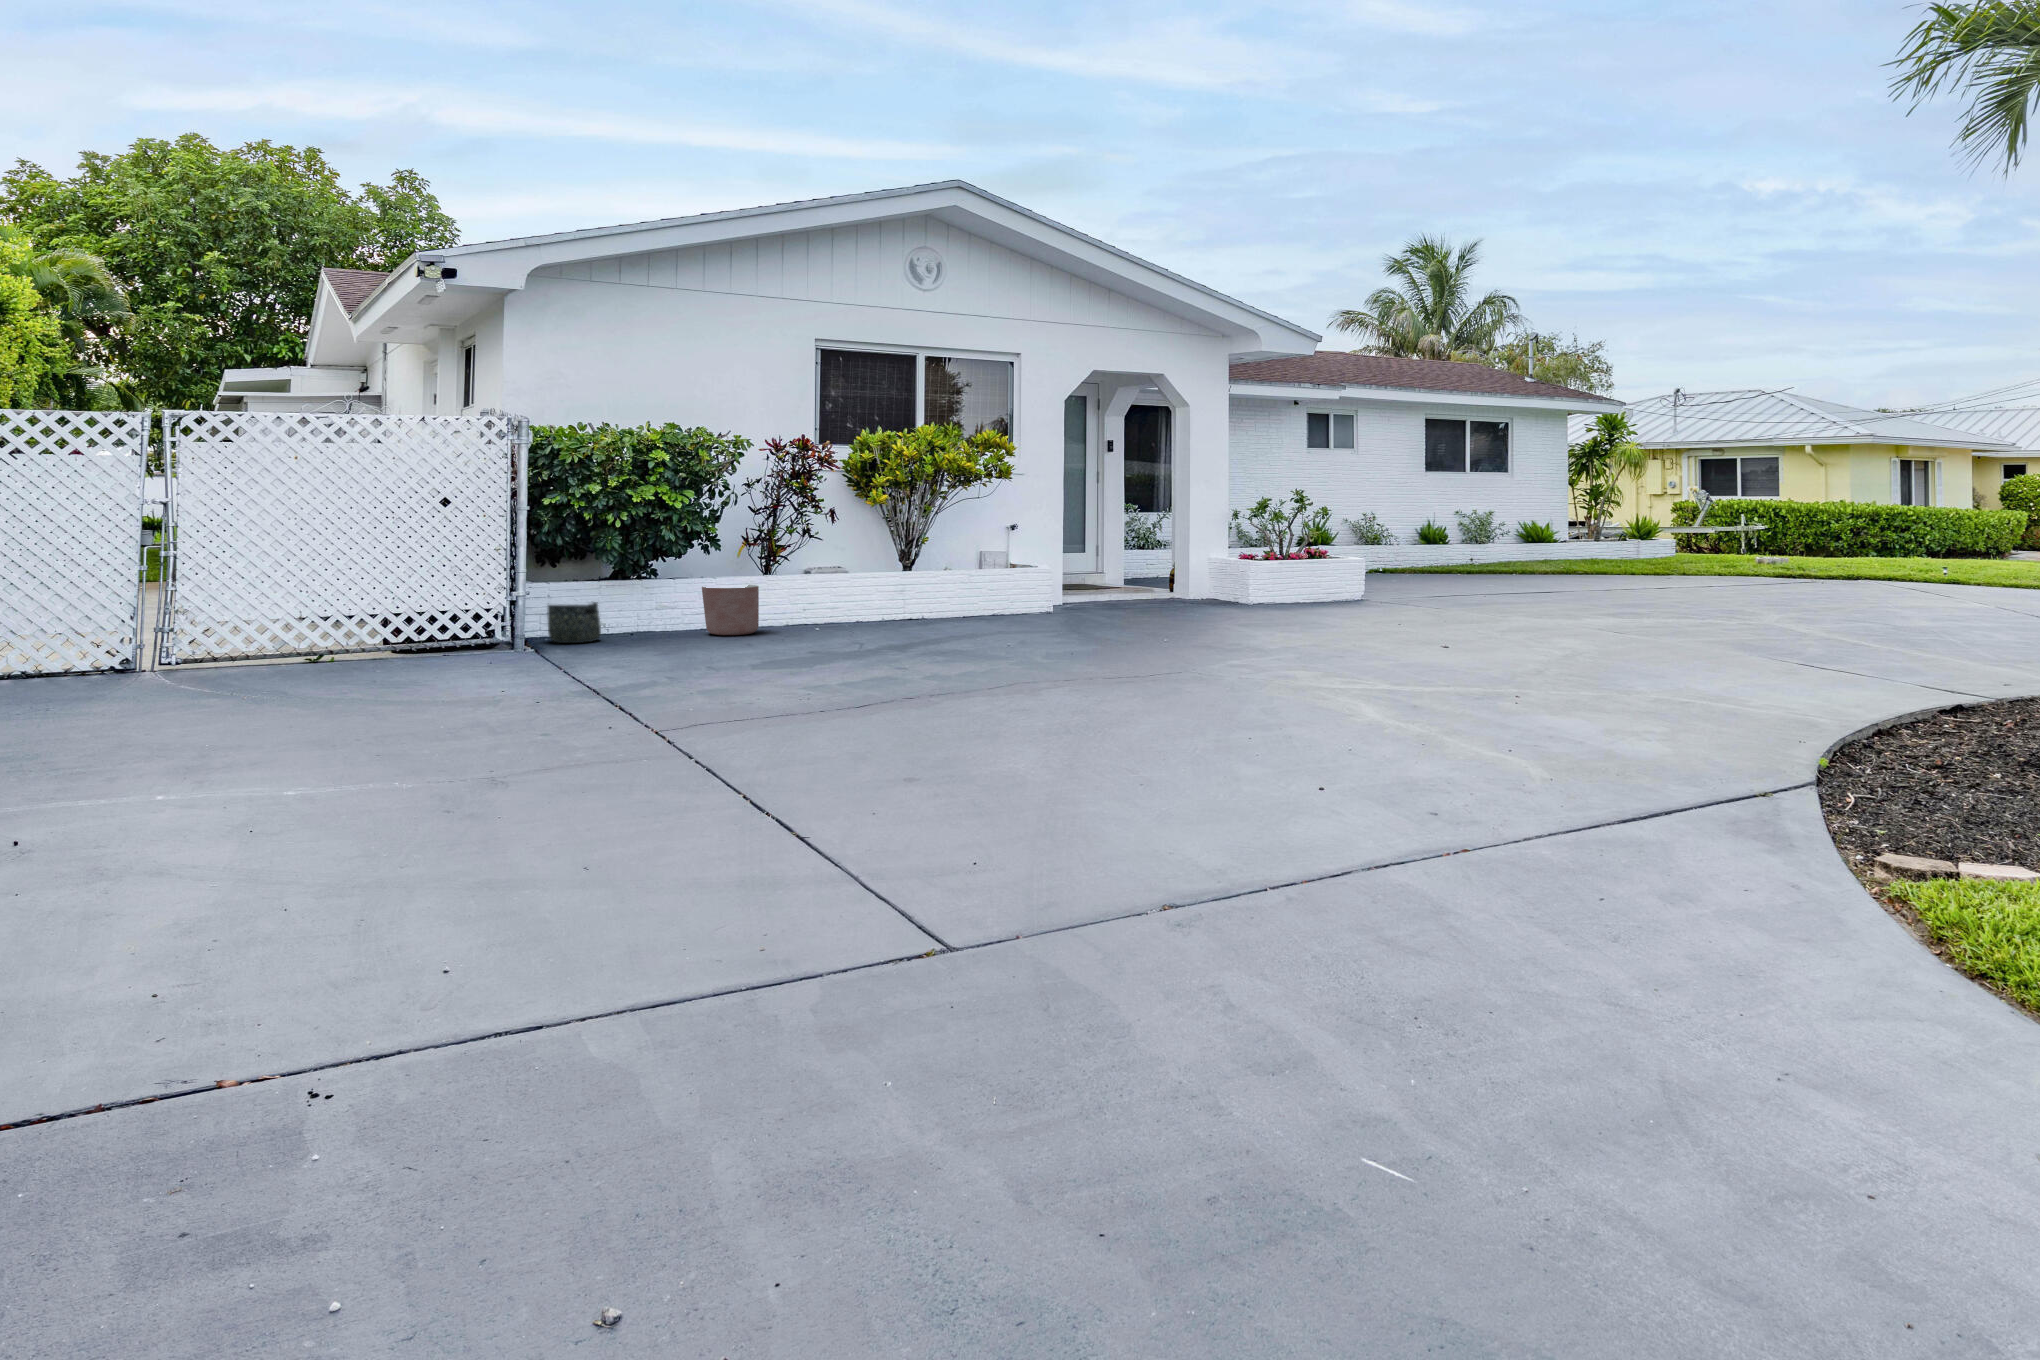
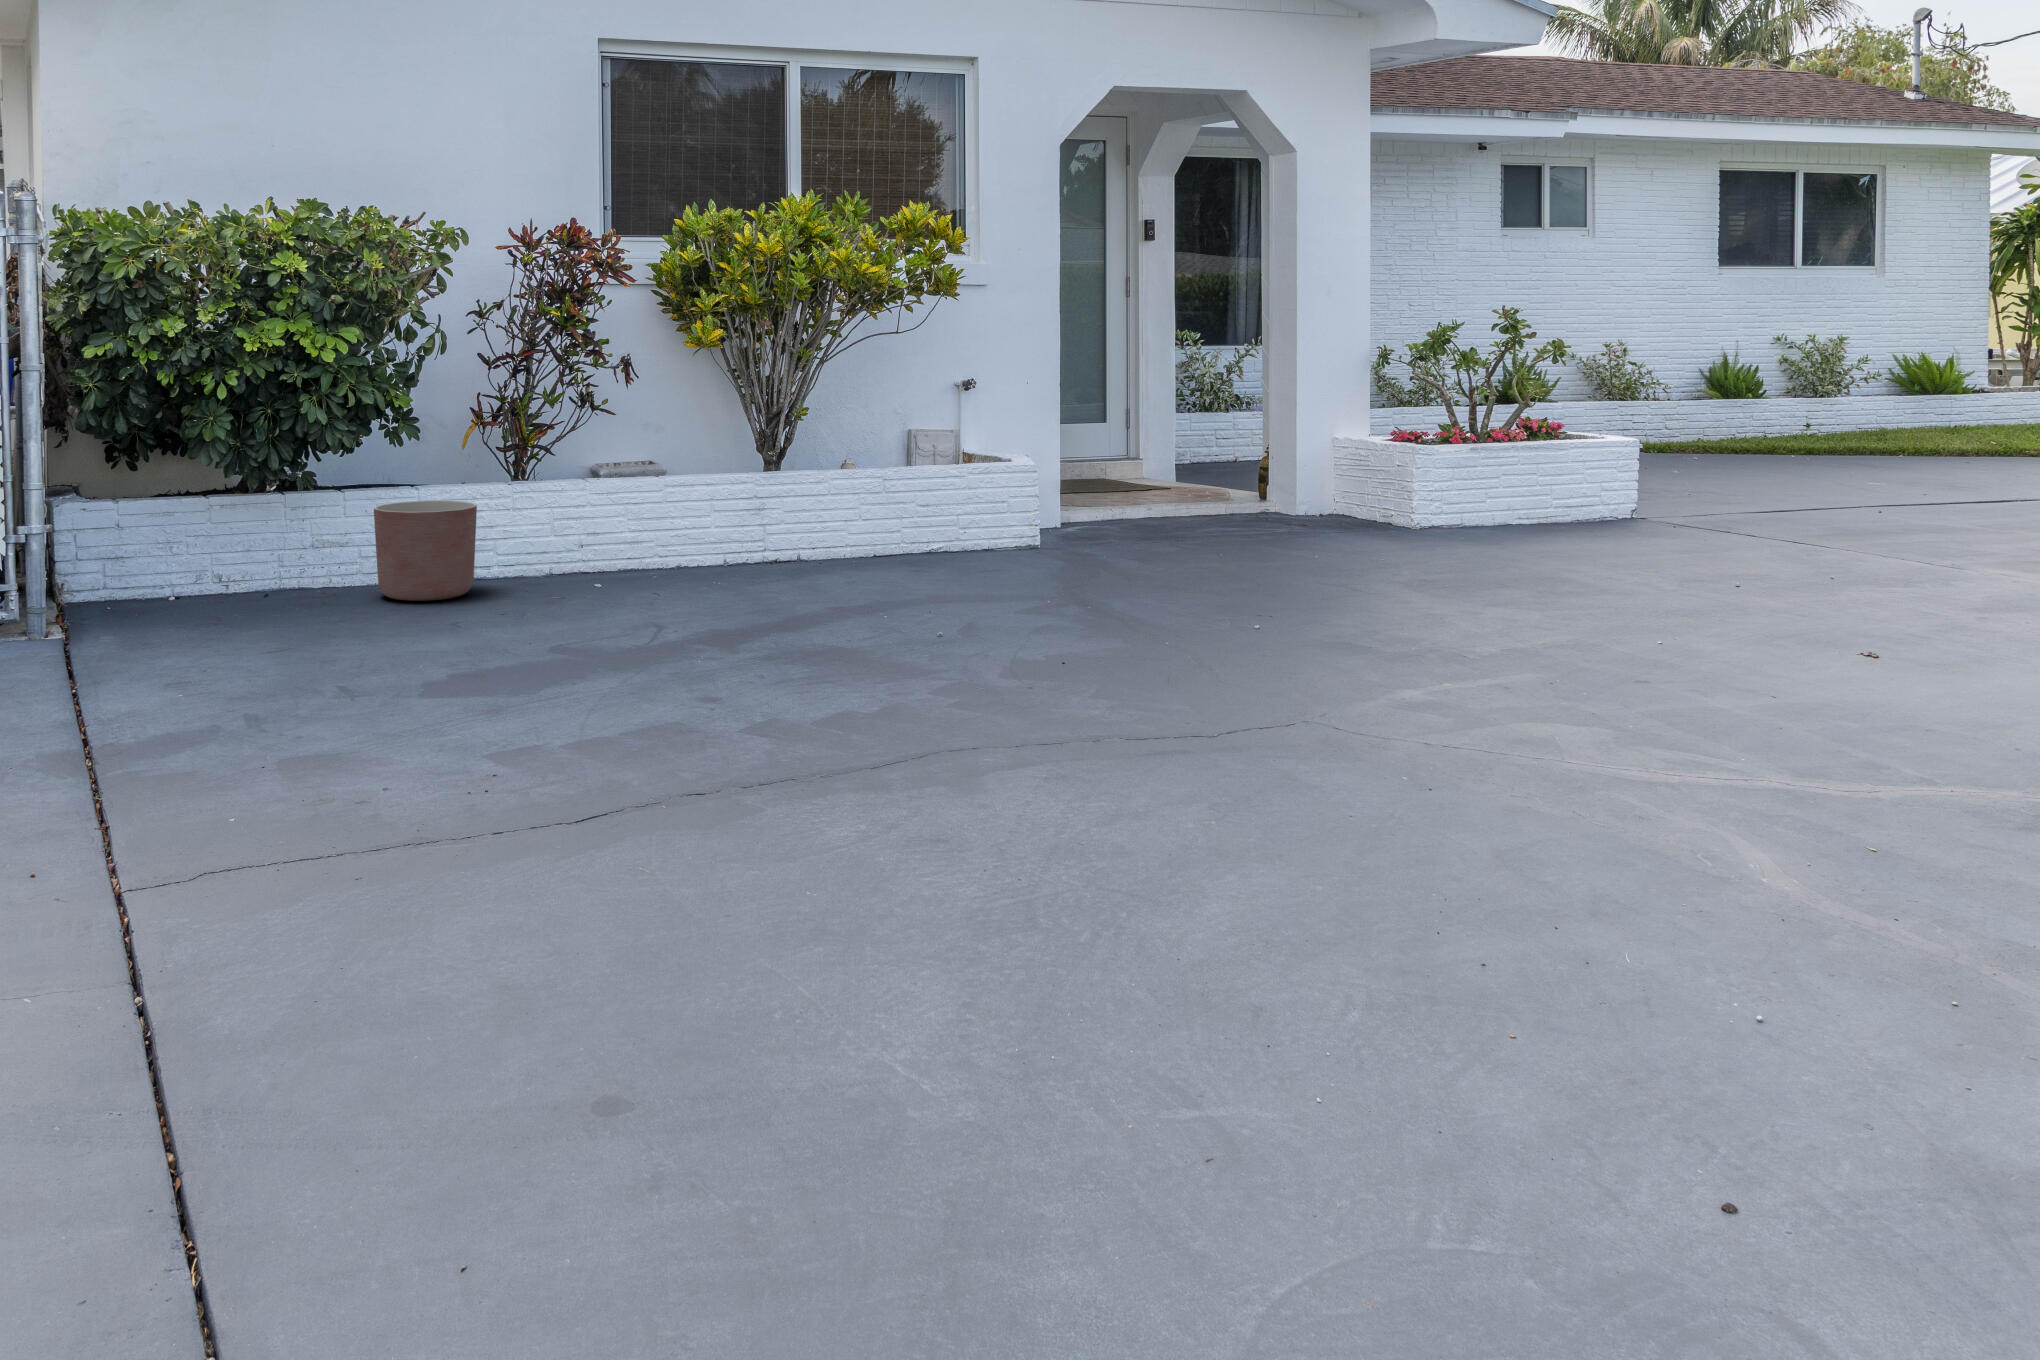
basket: present [547,602,601,643] -> none [91,535,186,617]

